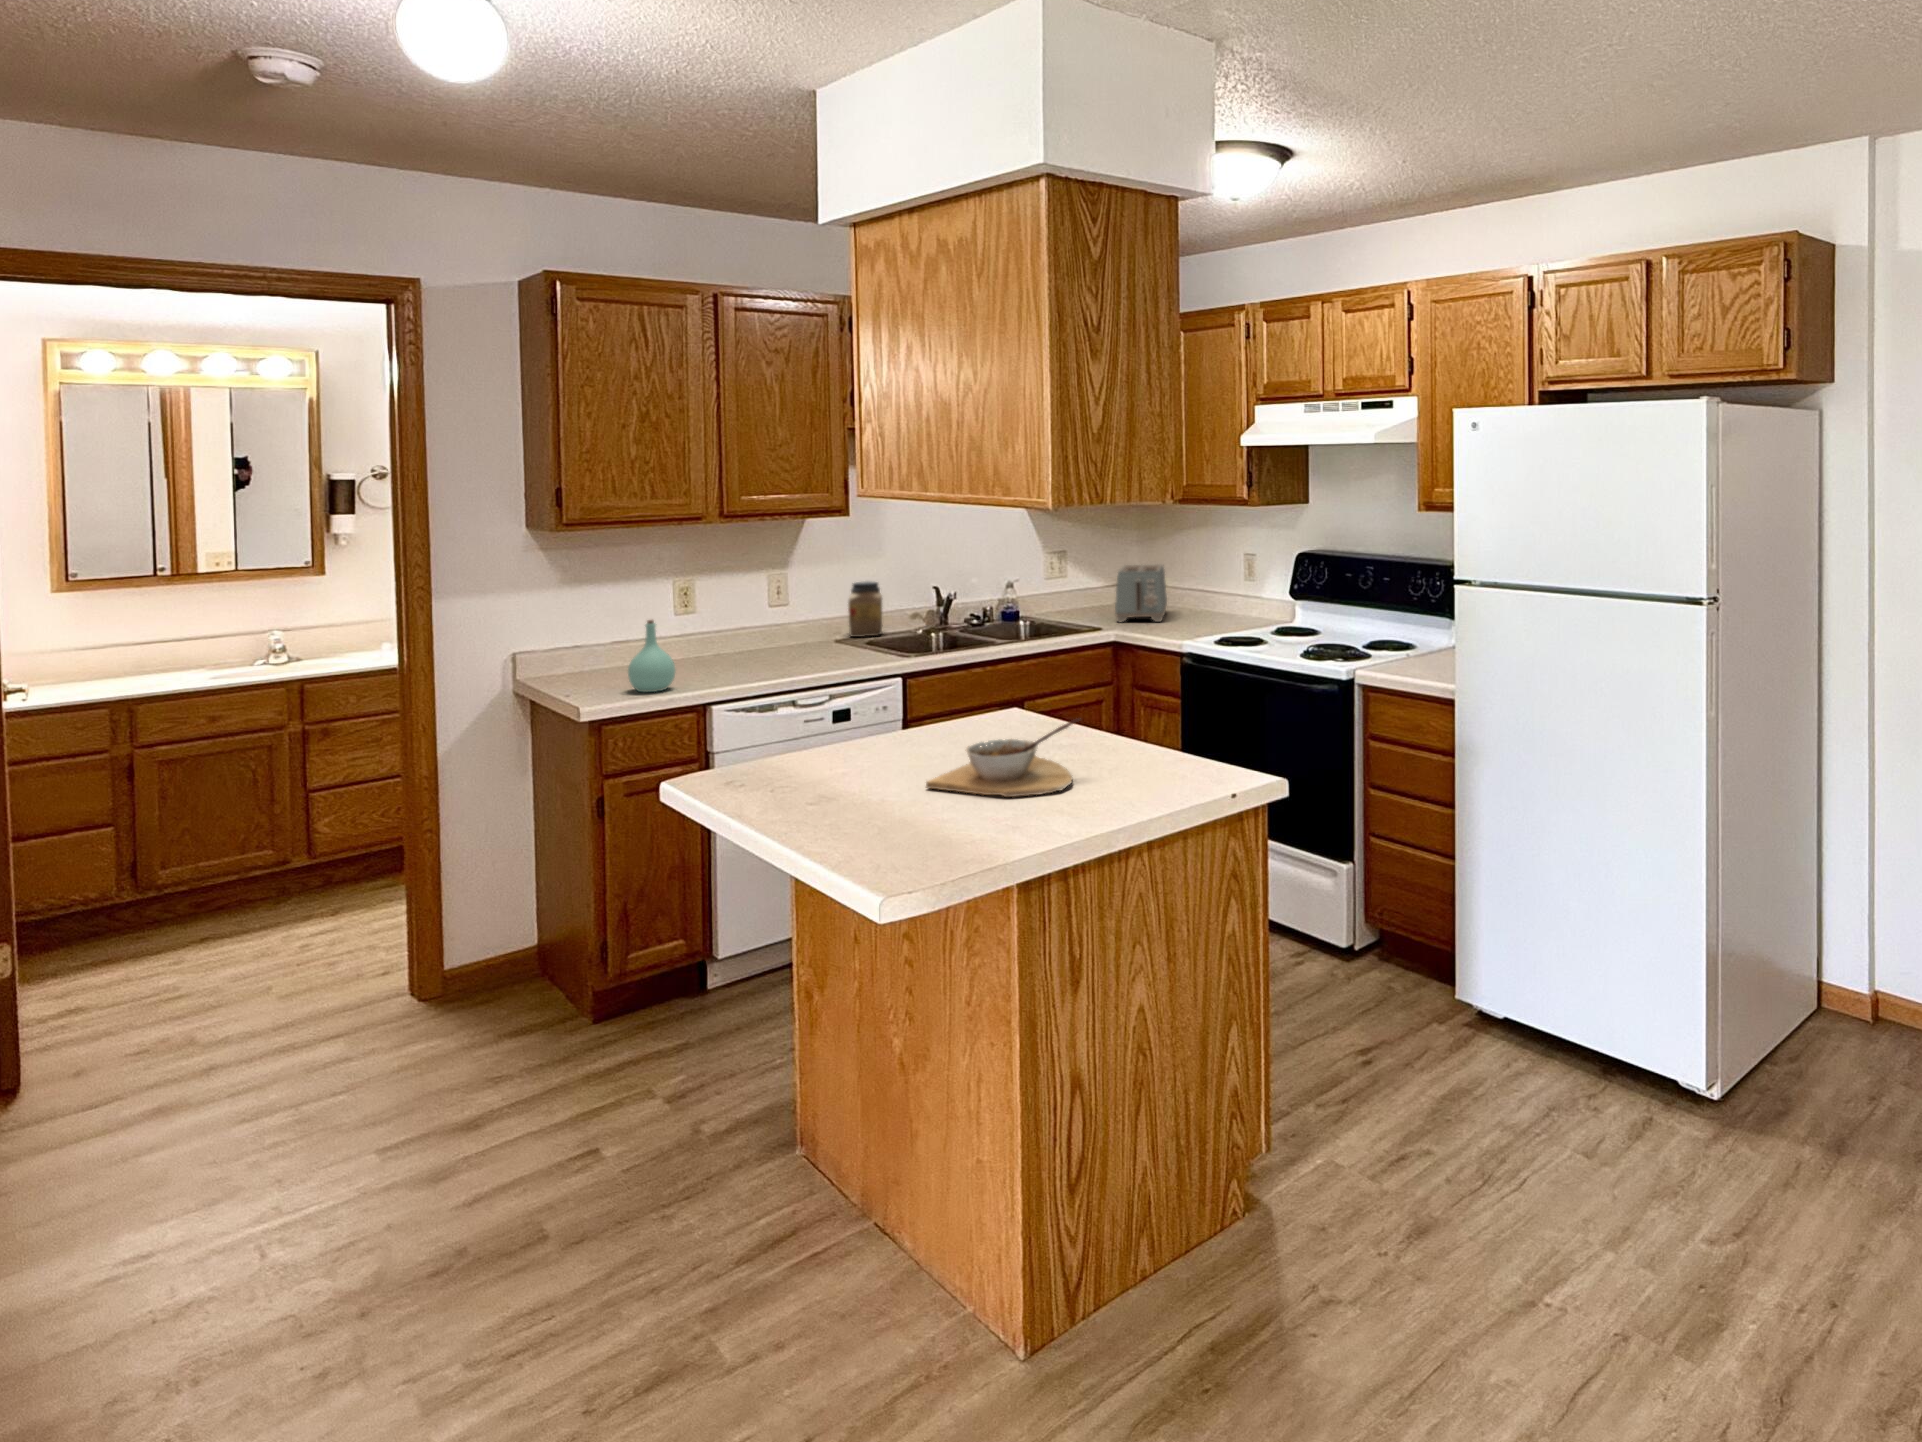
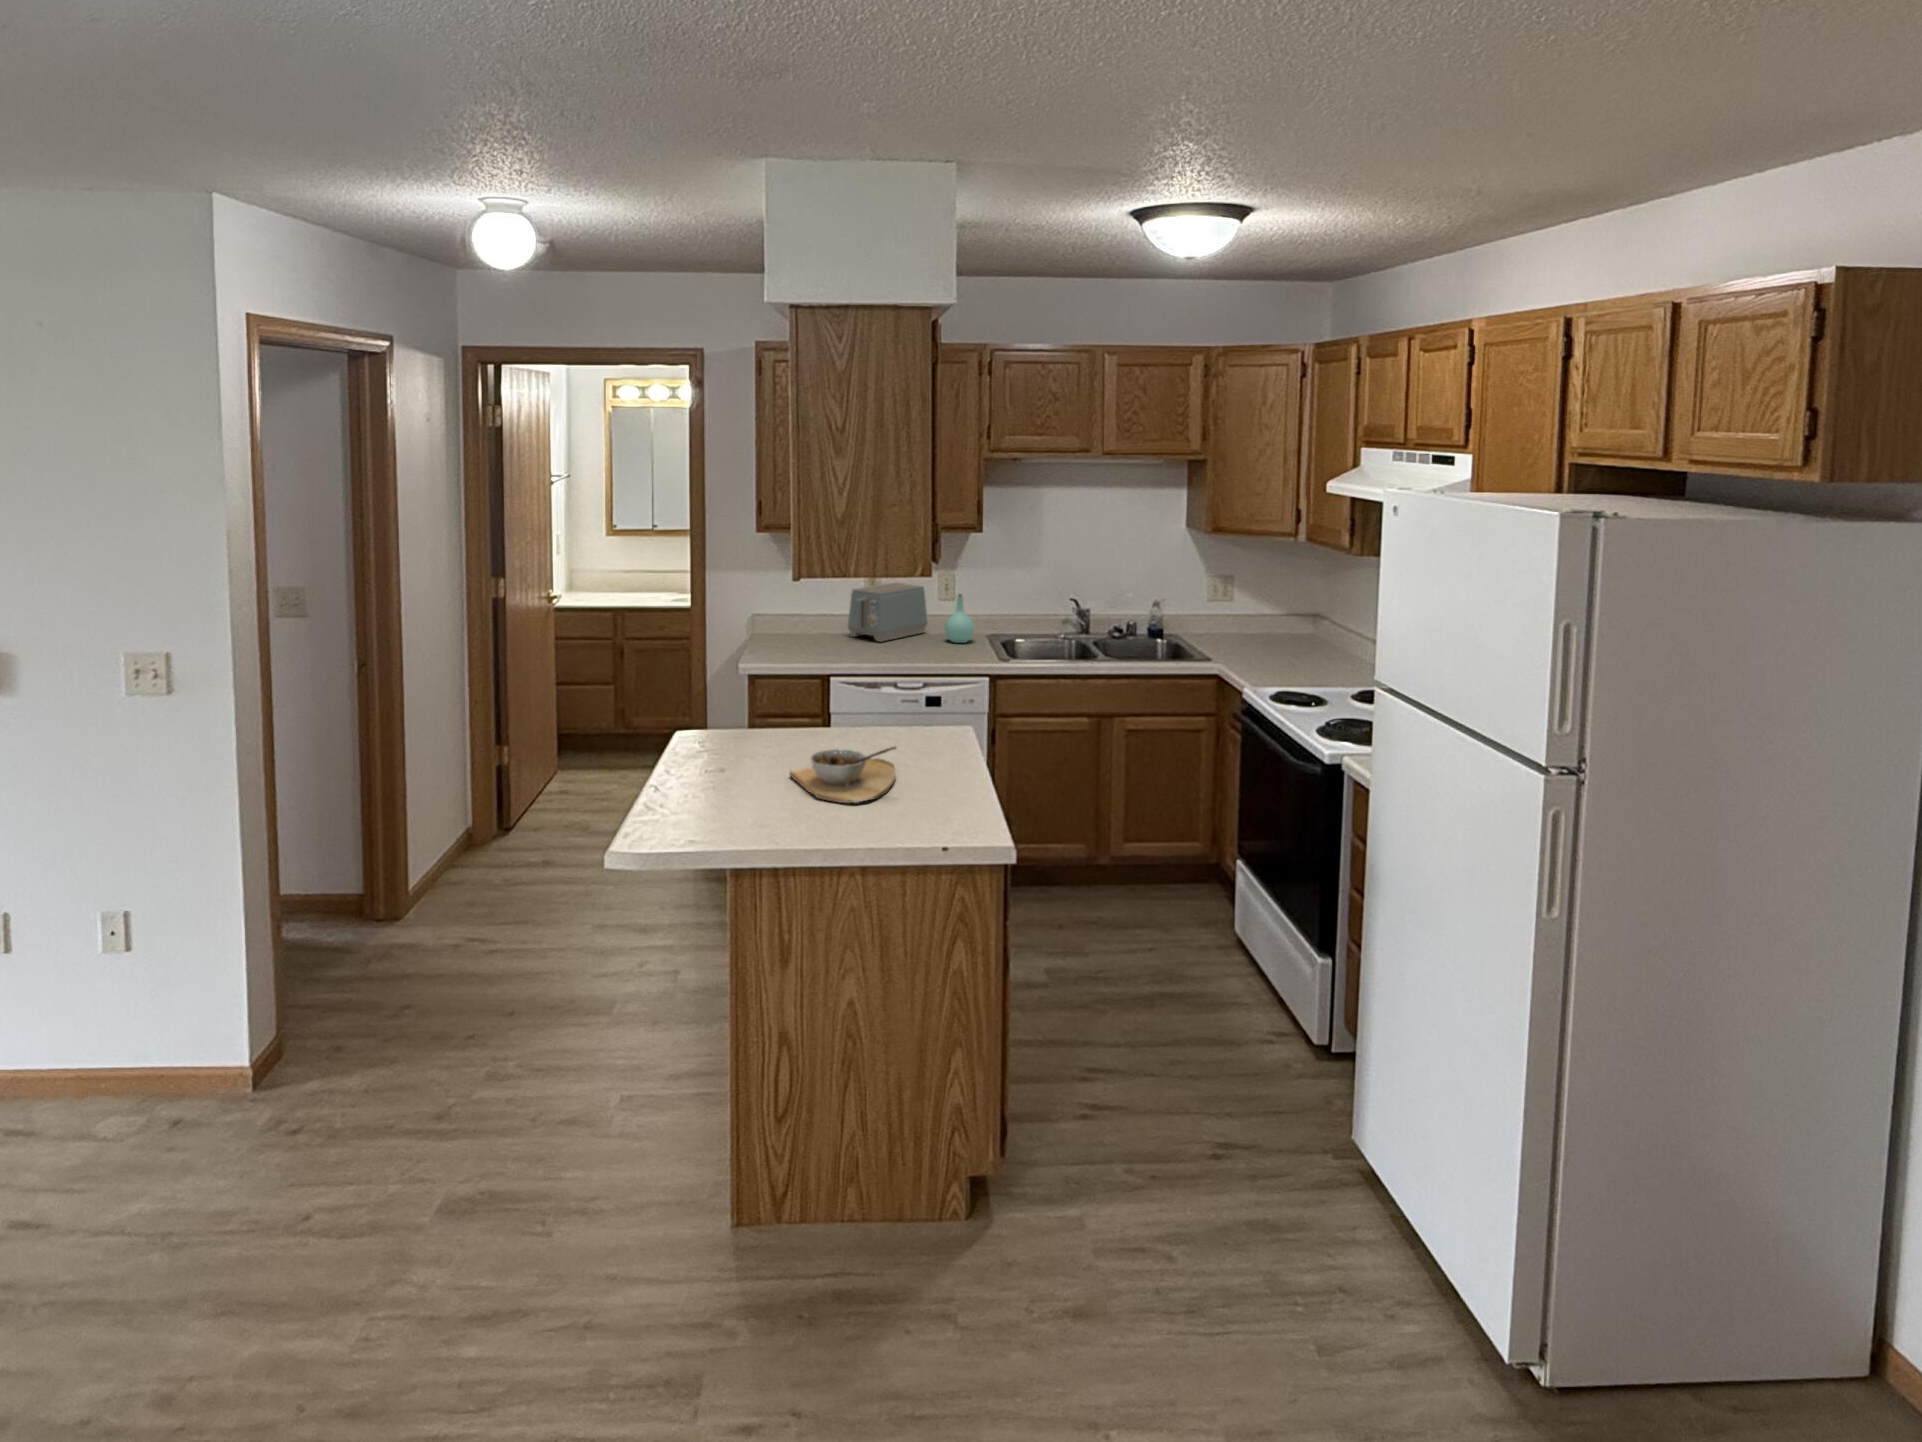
toaster: present [1115,564,1167,622] -> present [848,583,927,642]
jar: present [848,581,883,637] -> none [998,586,1029,633]
bottle: present [628,620,675,692] -> present [945,594,974,643]

